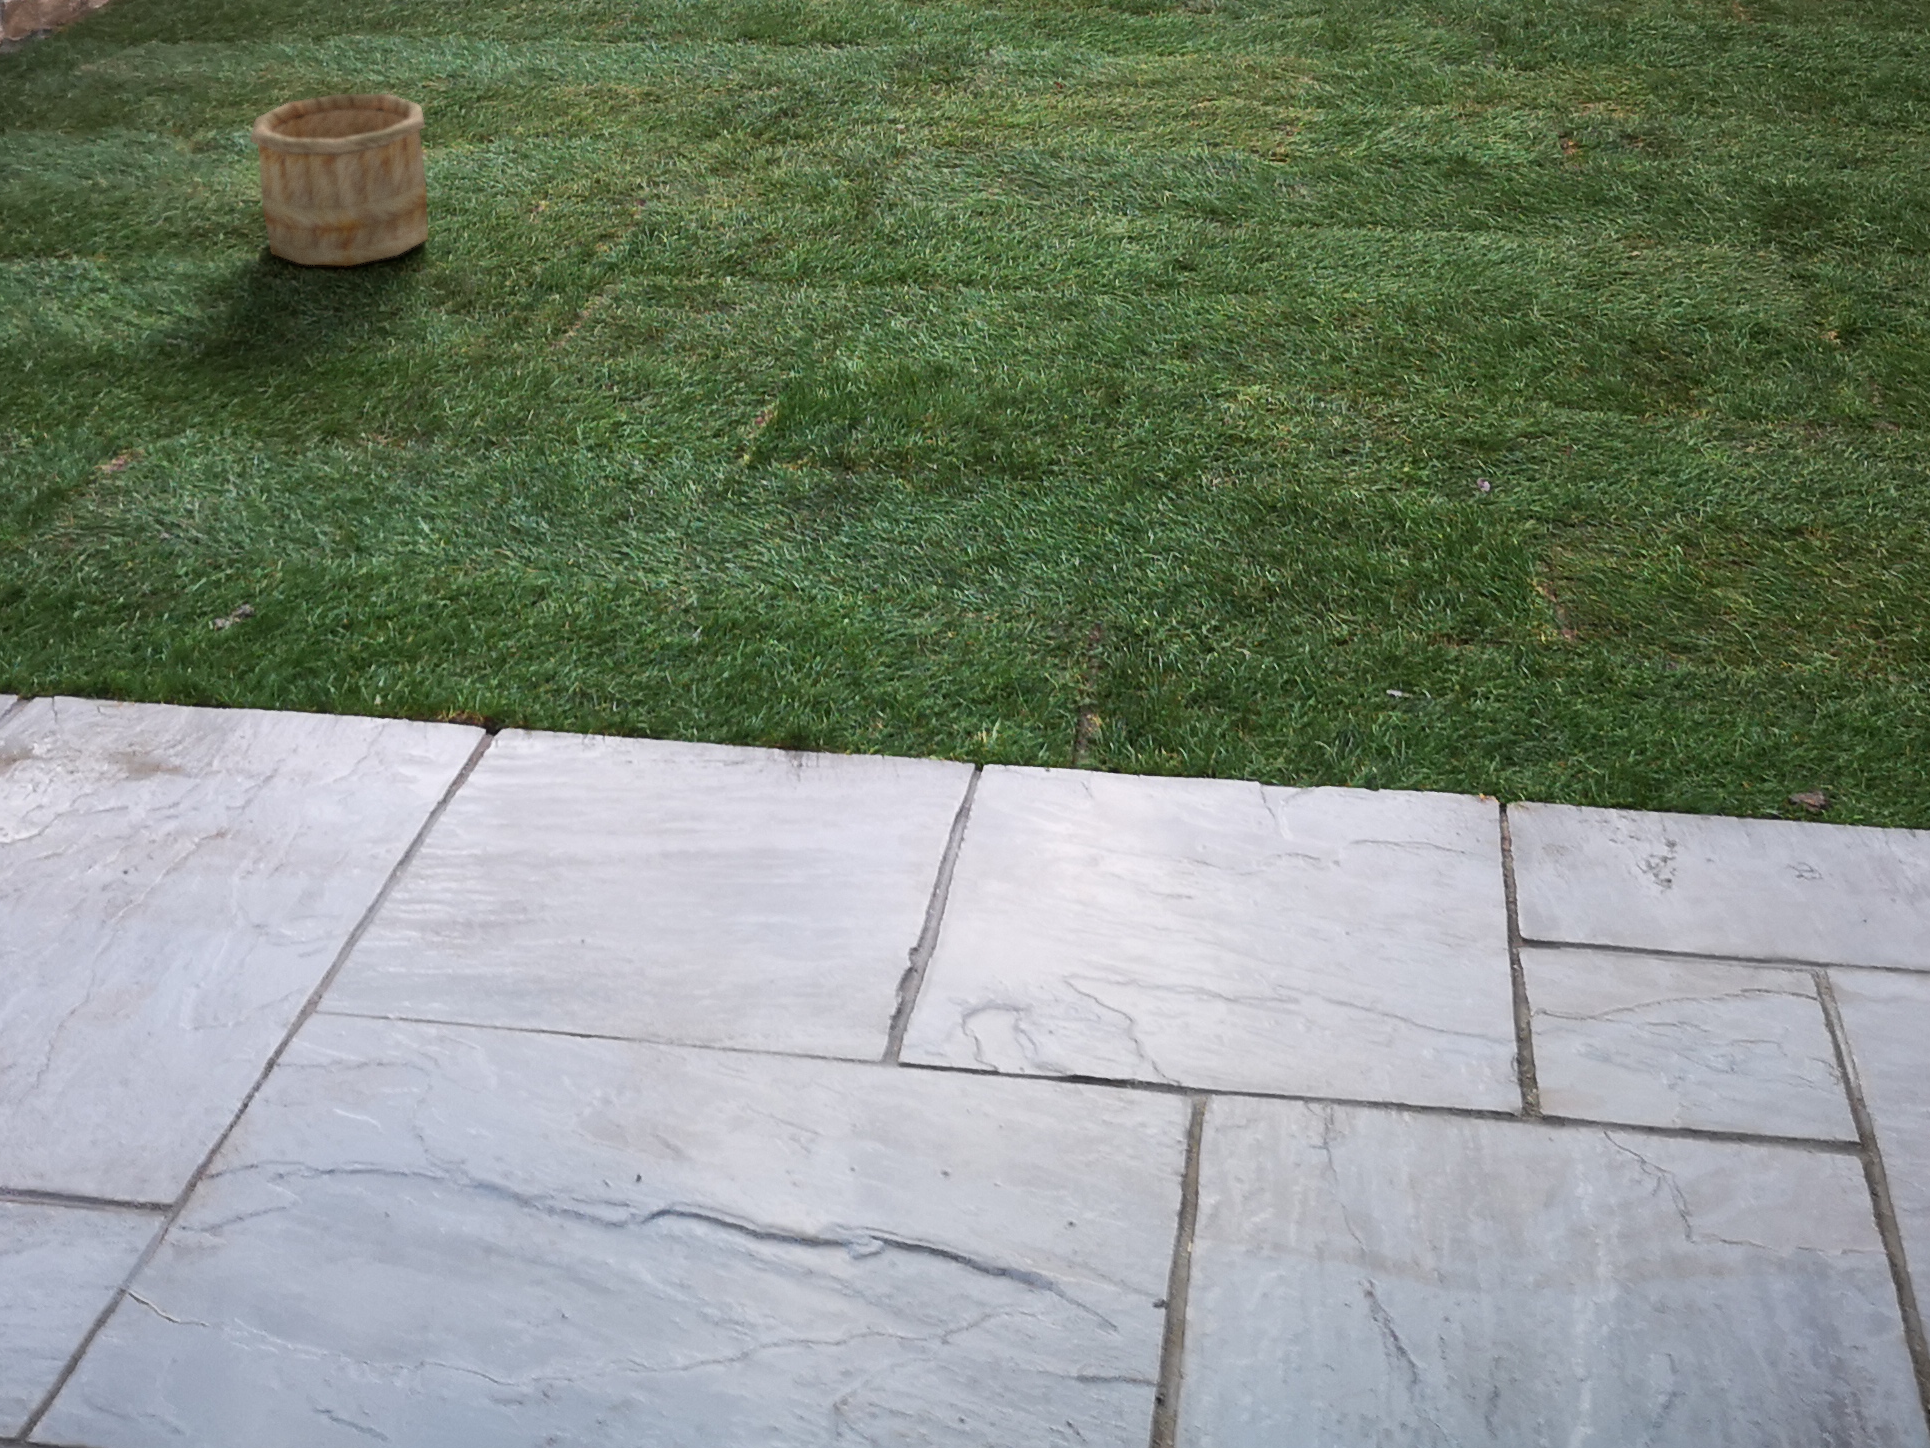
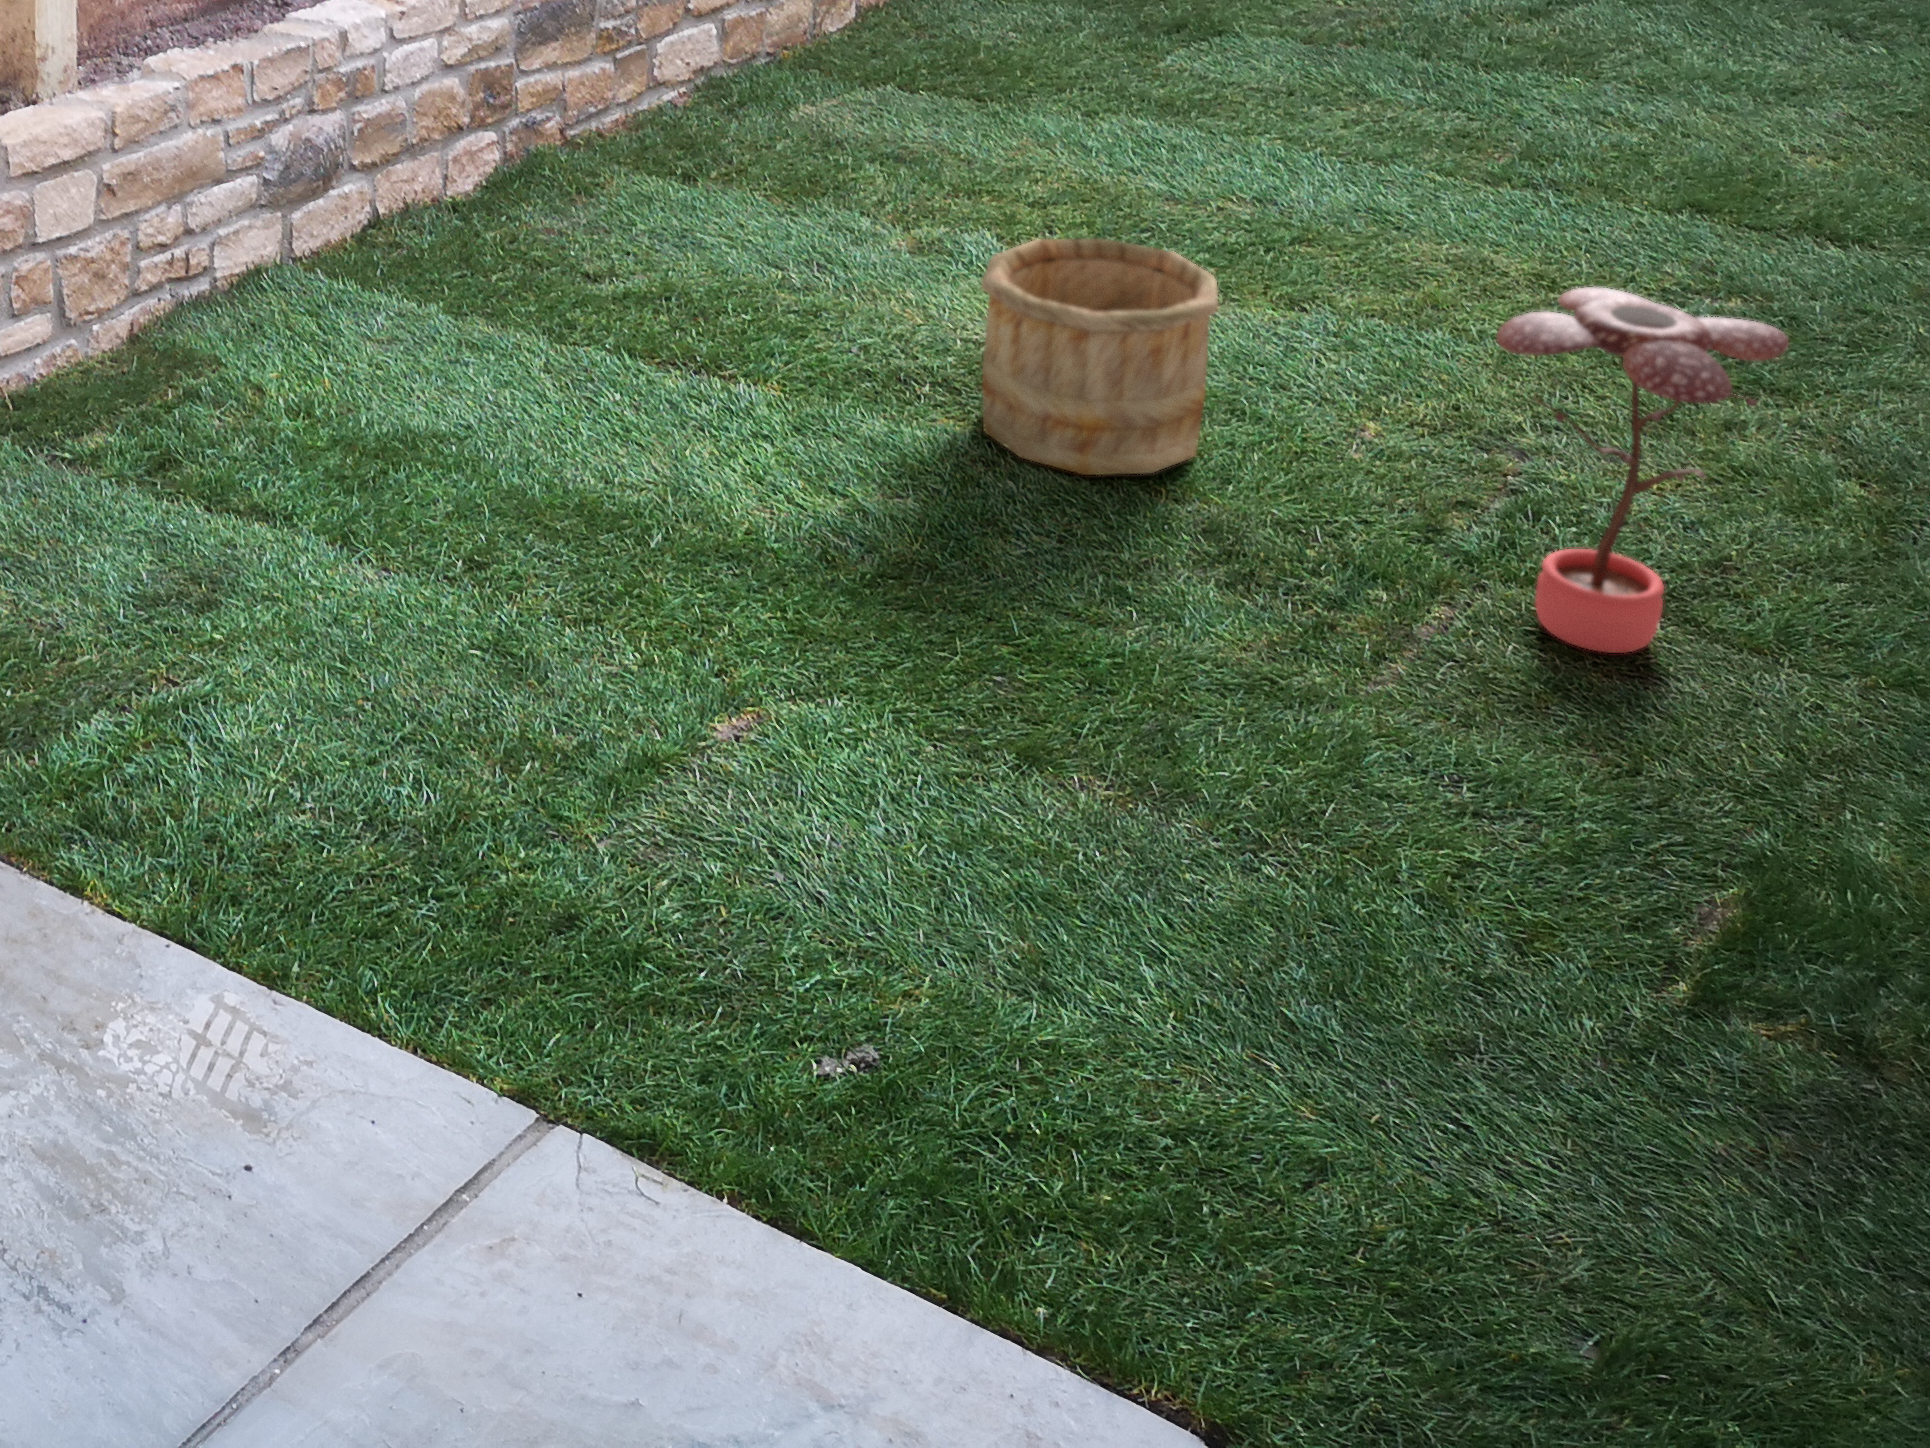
potted plant: none [602,54,777,297] -> present [1496,287,1789,653]

